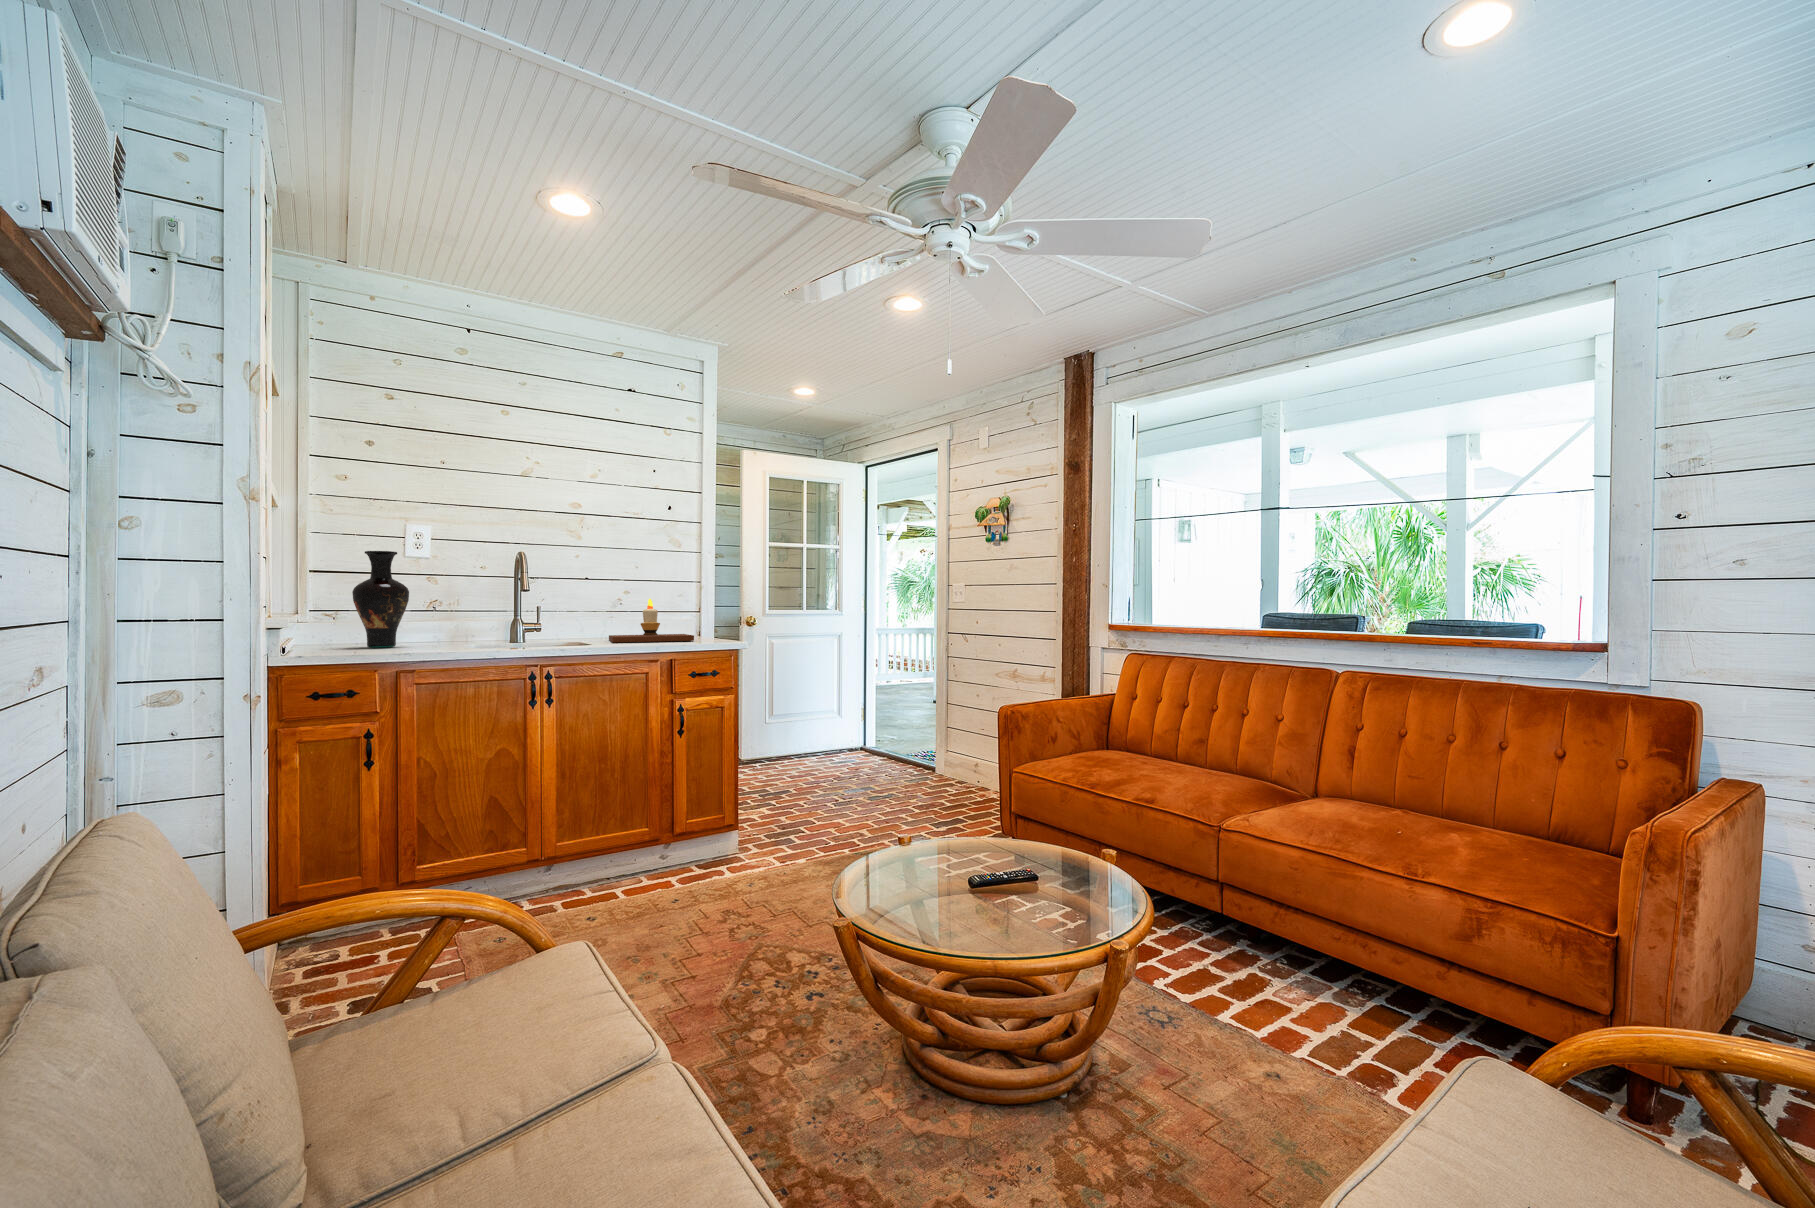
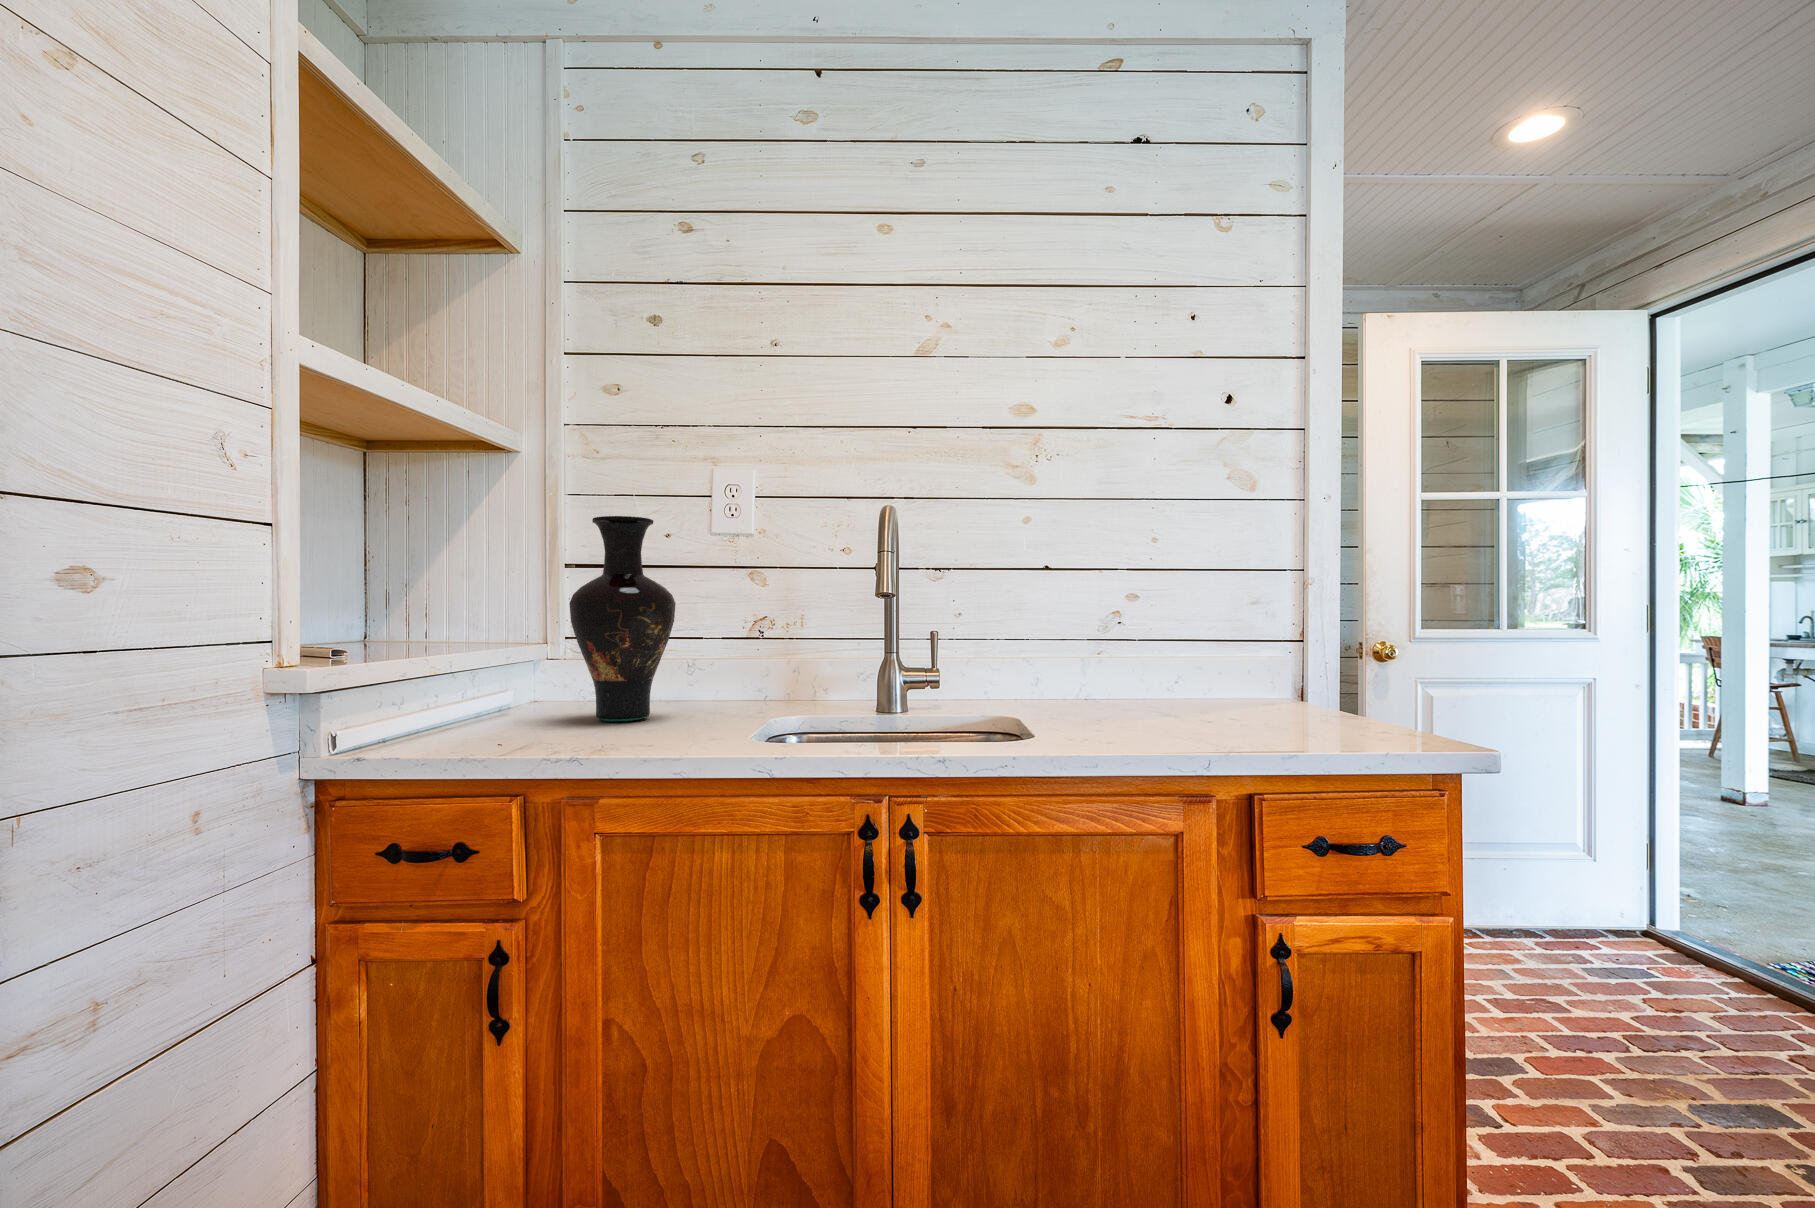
candle: present [609,599,694,642] -> none [1089,615,1311,736]

